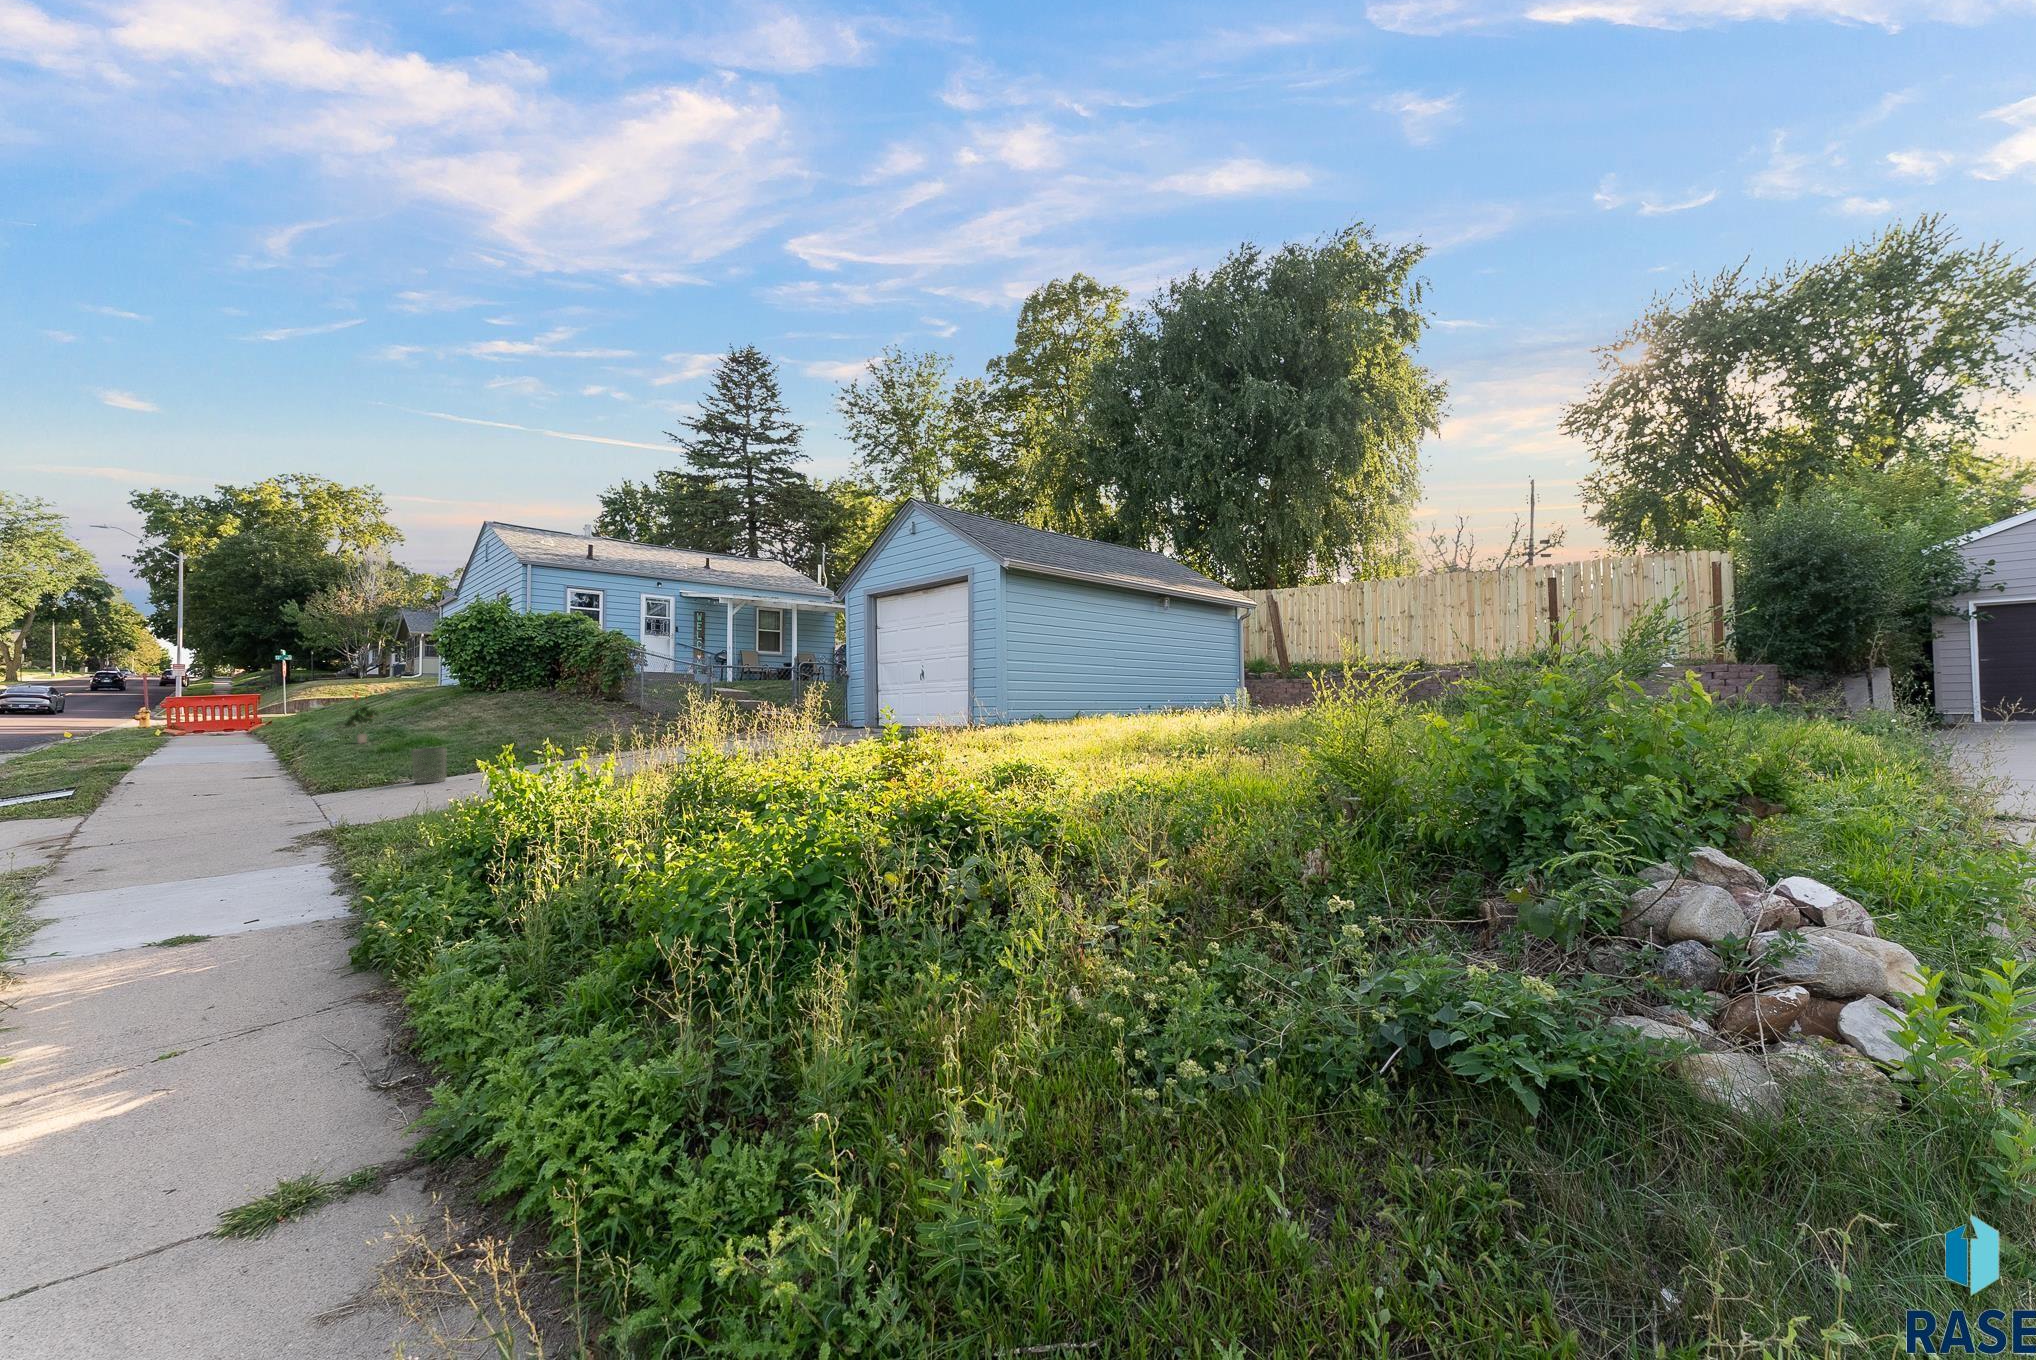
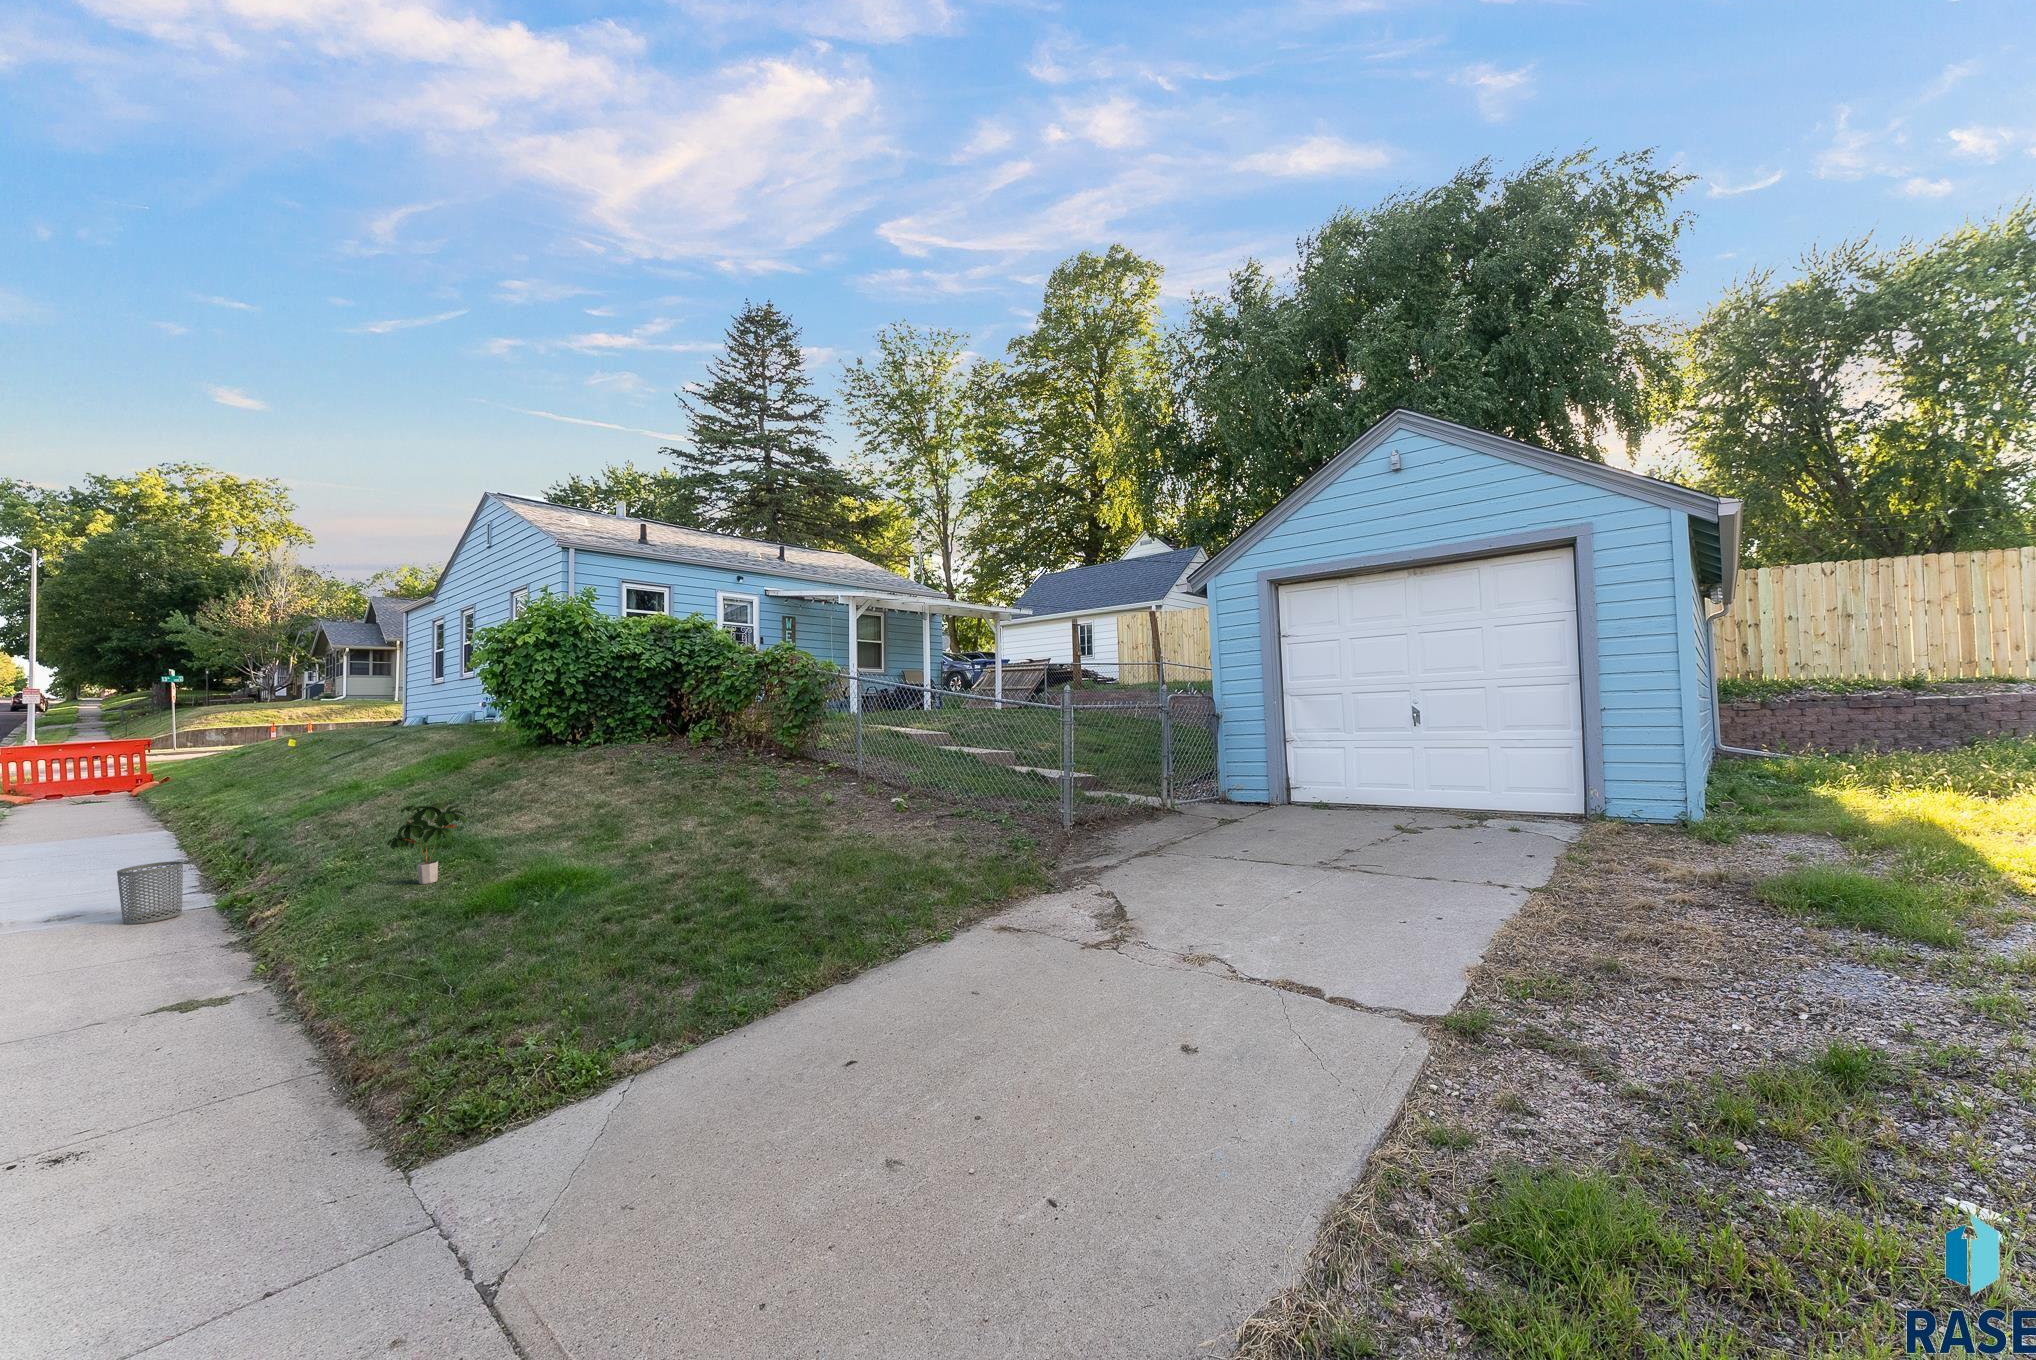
waste bin: present [411,747,446,784] -> present [117,861,183,924]

